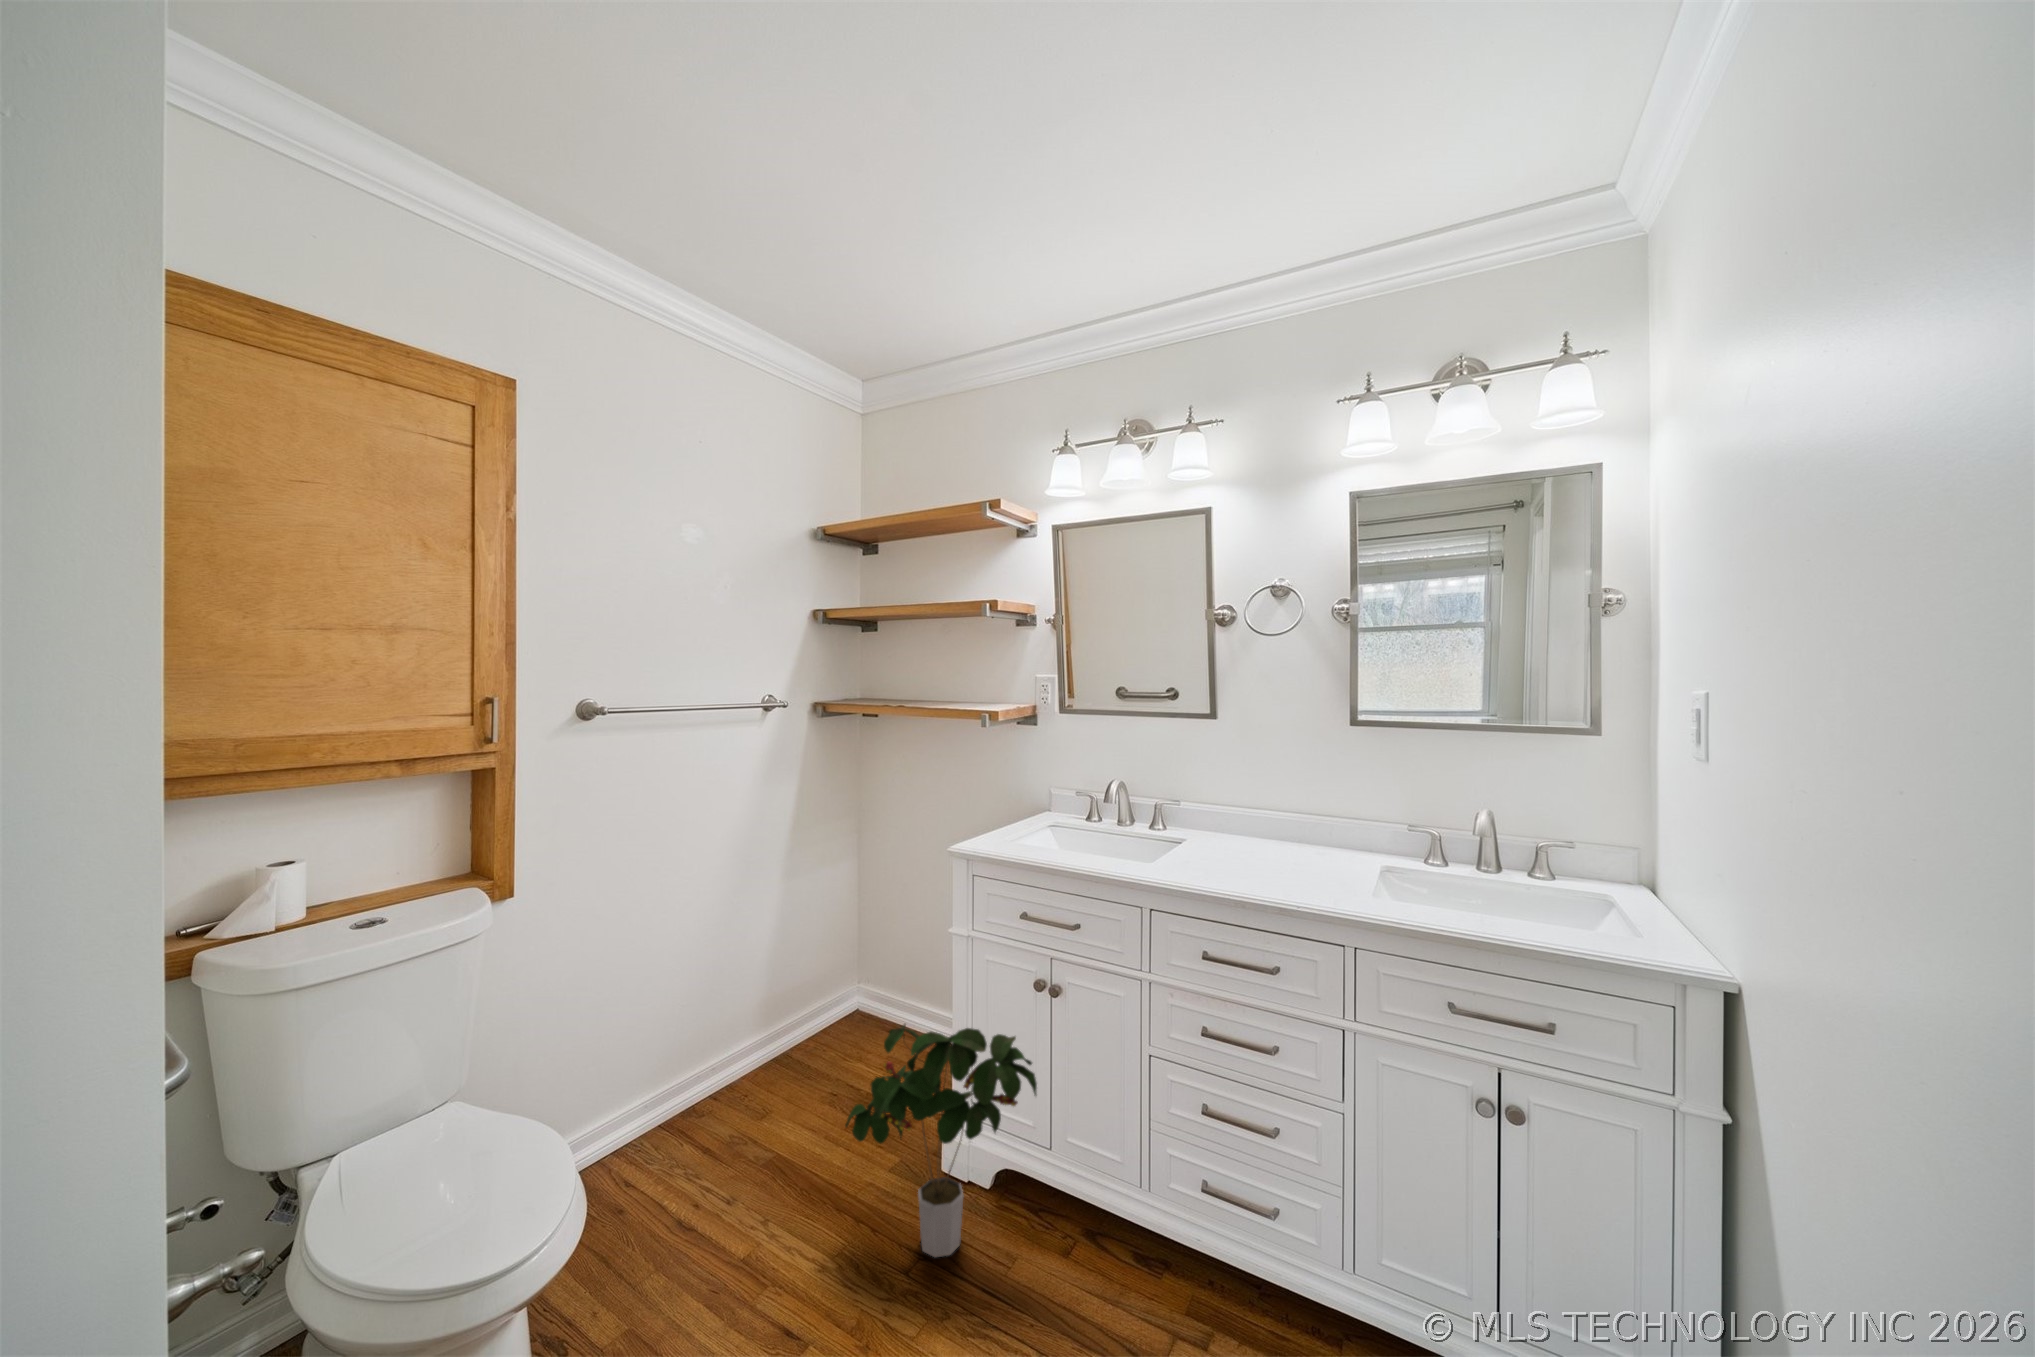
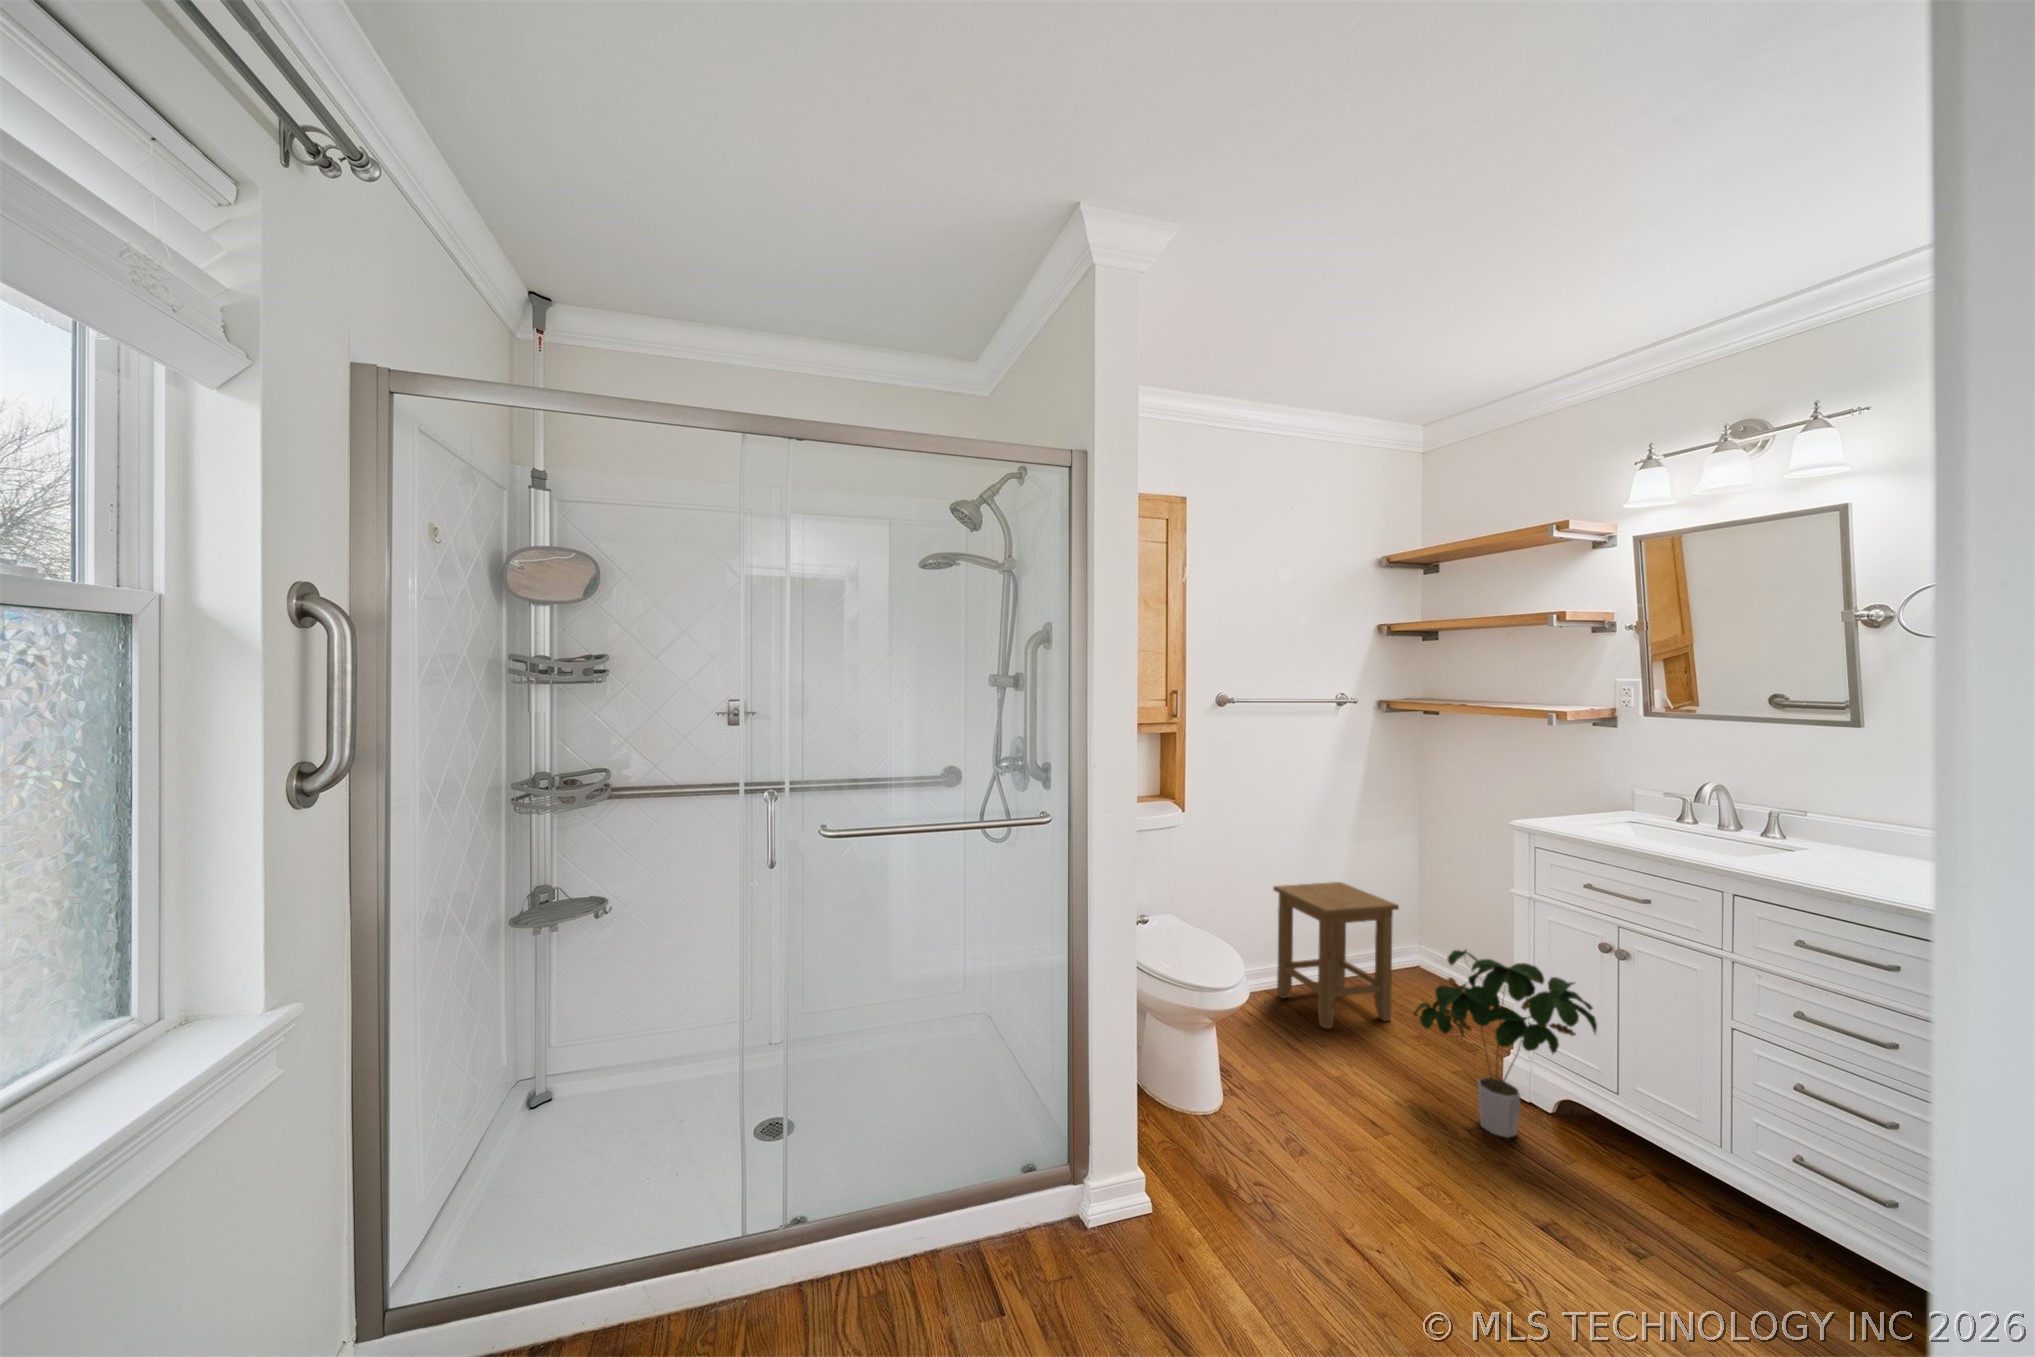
stool: none [669,941,832,1164] -> present [1273,882,1399,1028]

